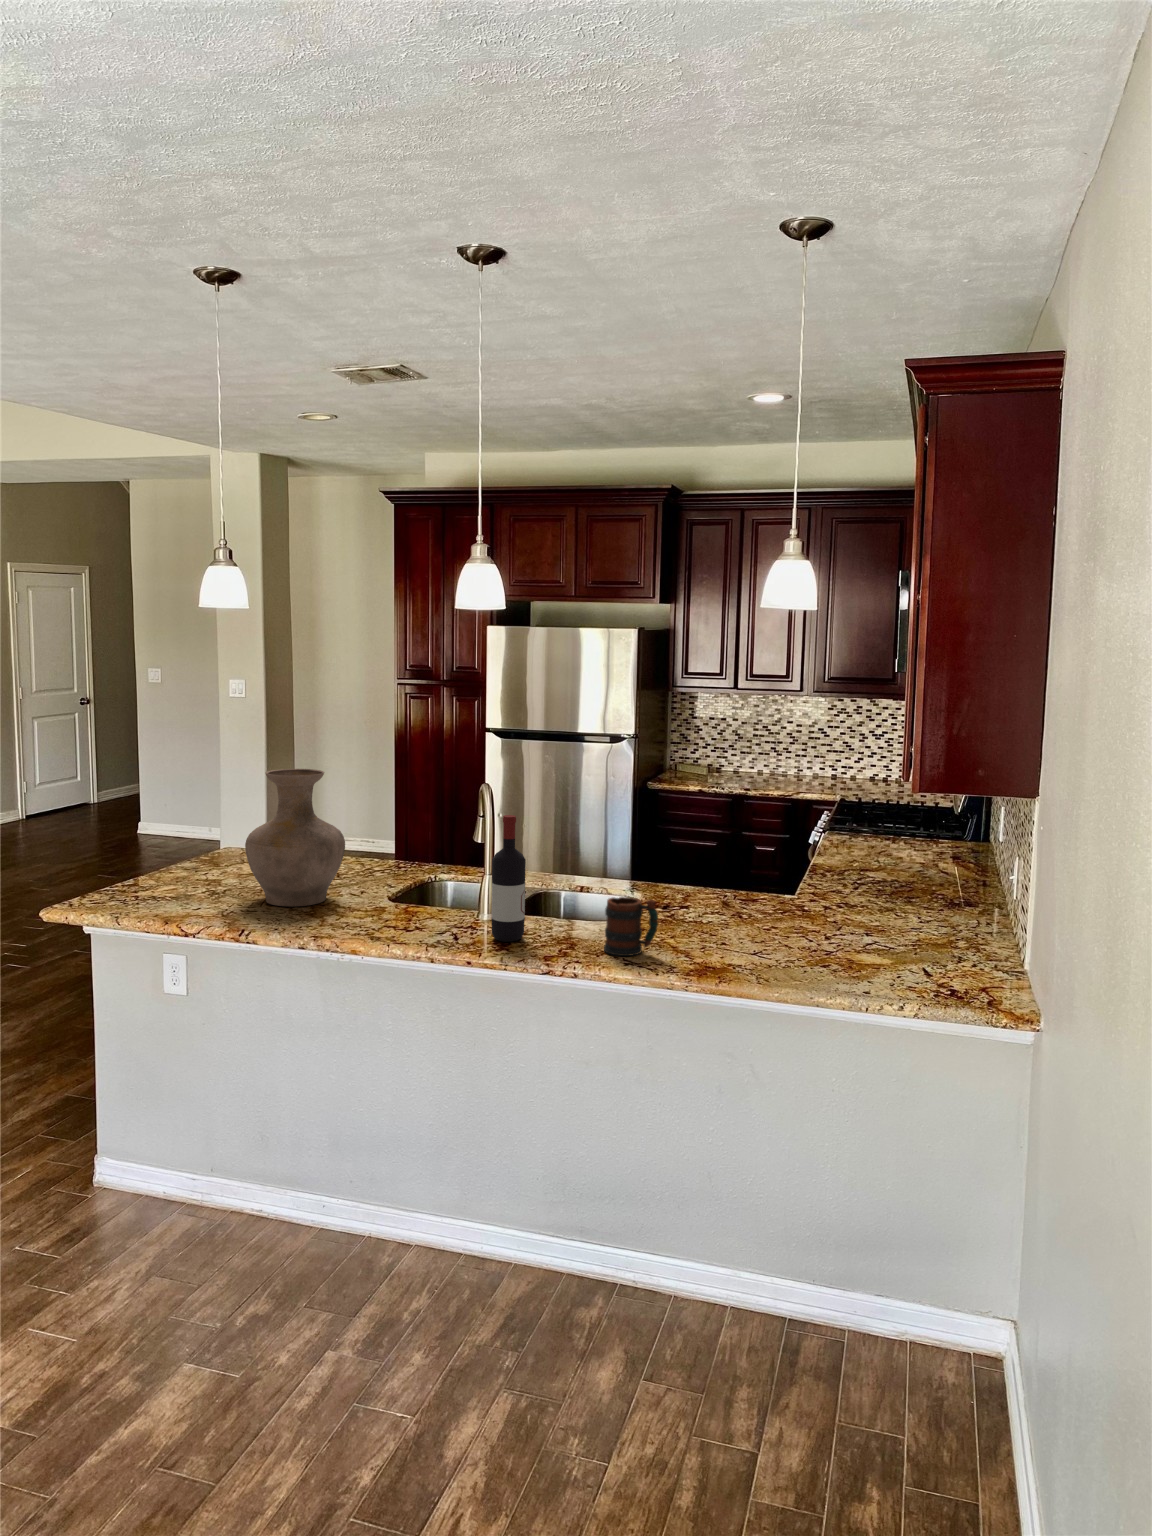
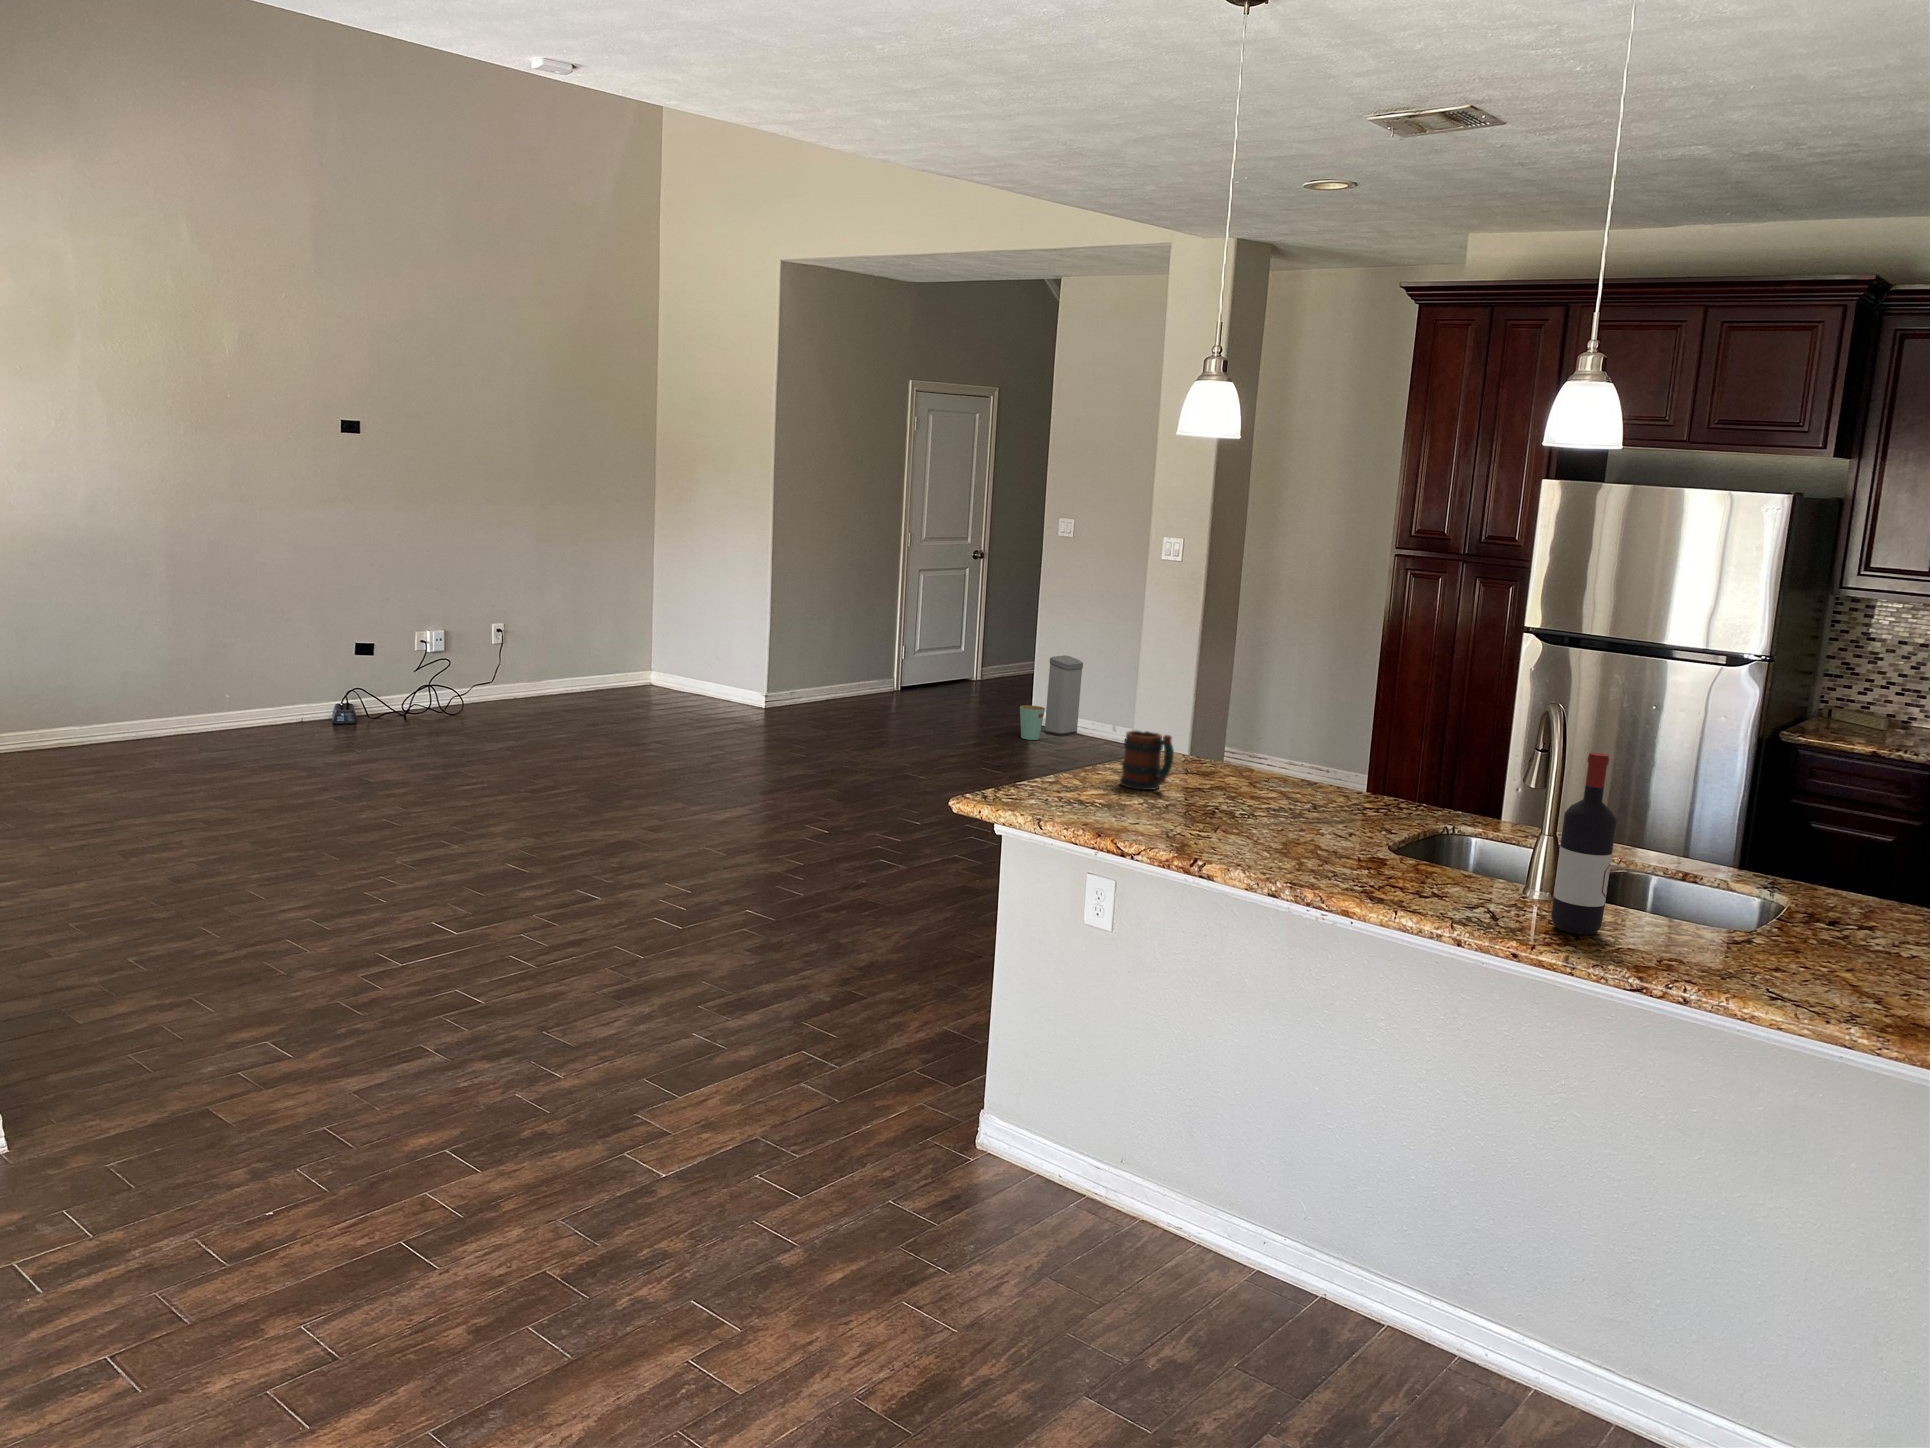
vase: present [245,769,345,907] -> none [1204,656,1337,841]
trash can: none [146,778,195,845] -> present [1020,655,1083,740]
mug: present [604,897,658,956] -> present [1120,731,1174,790]

